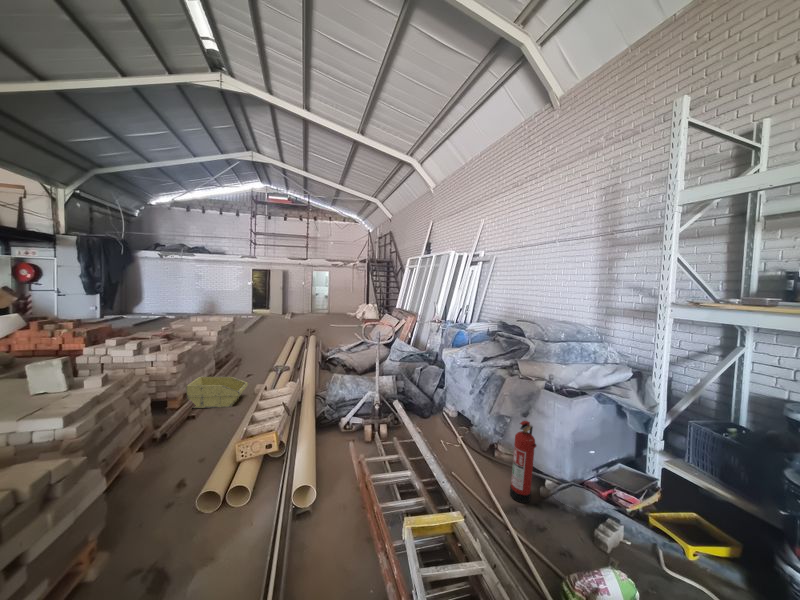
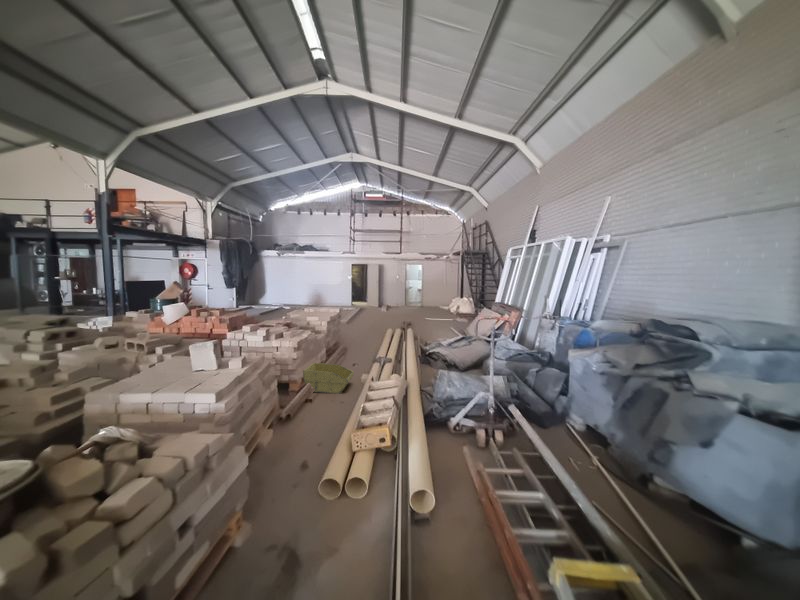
fire extinguisher: present [510,421,536,503] -> none [694,458,747,574]

